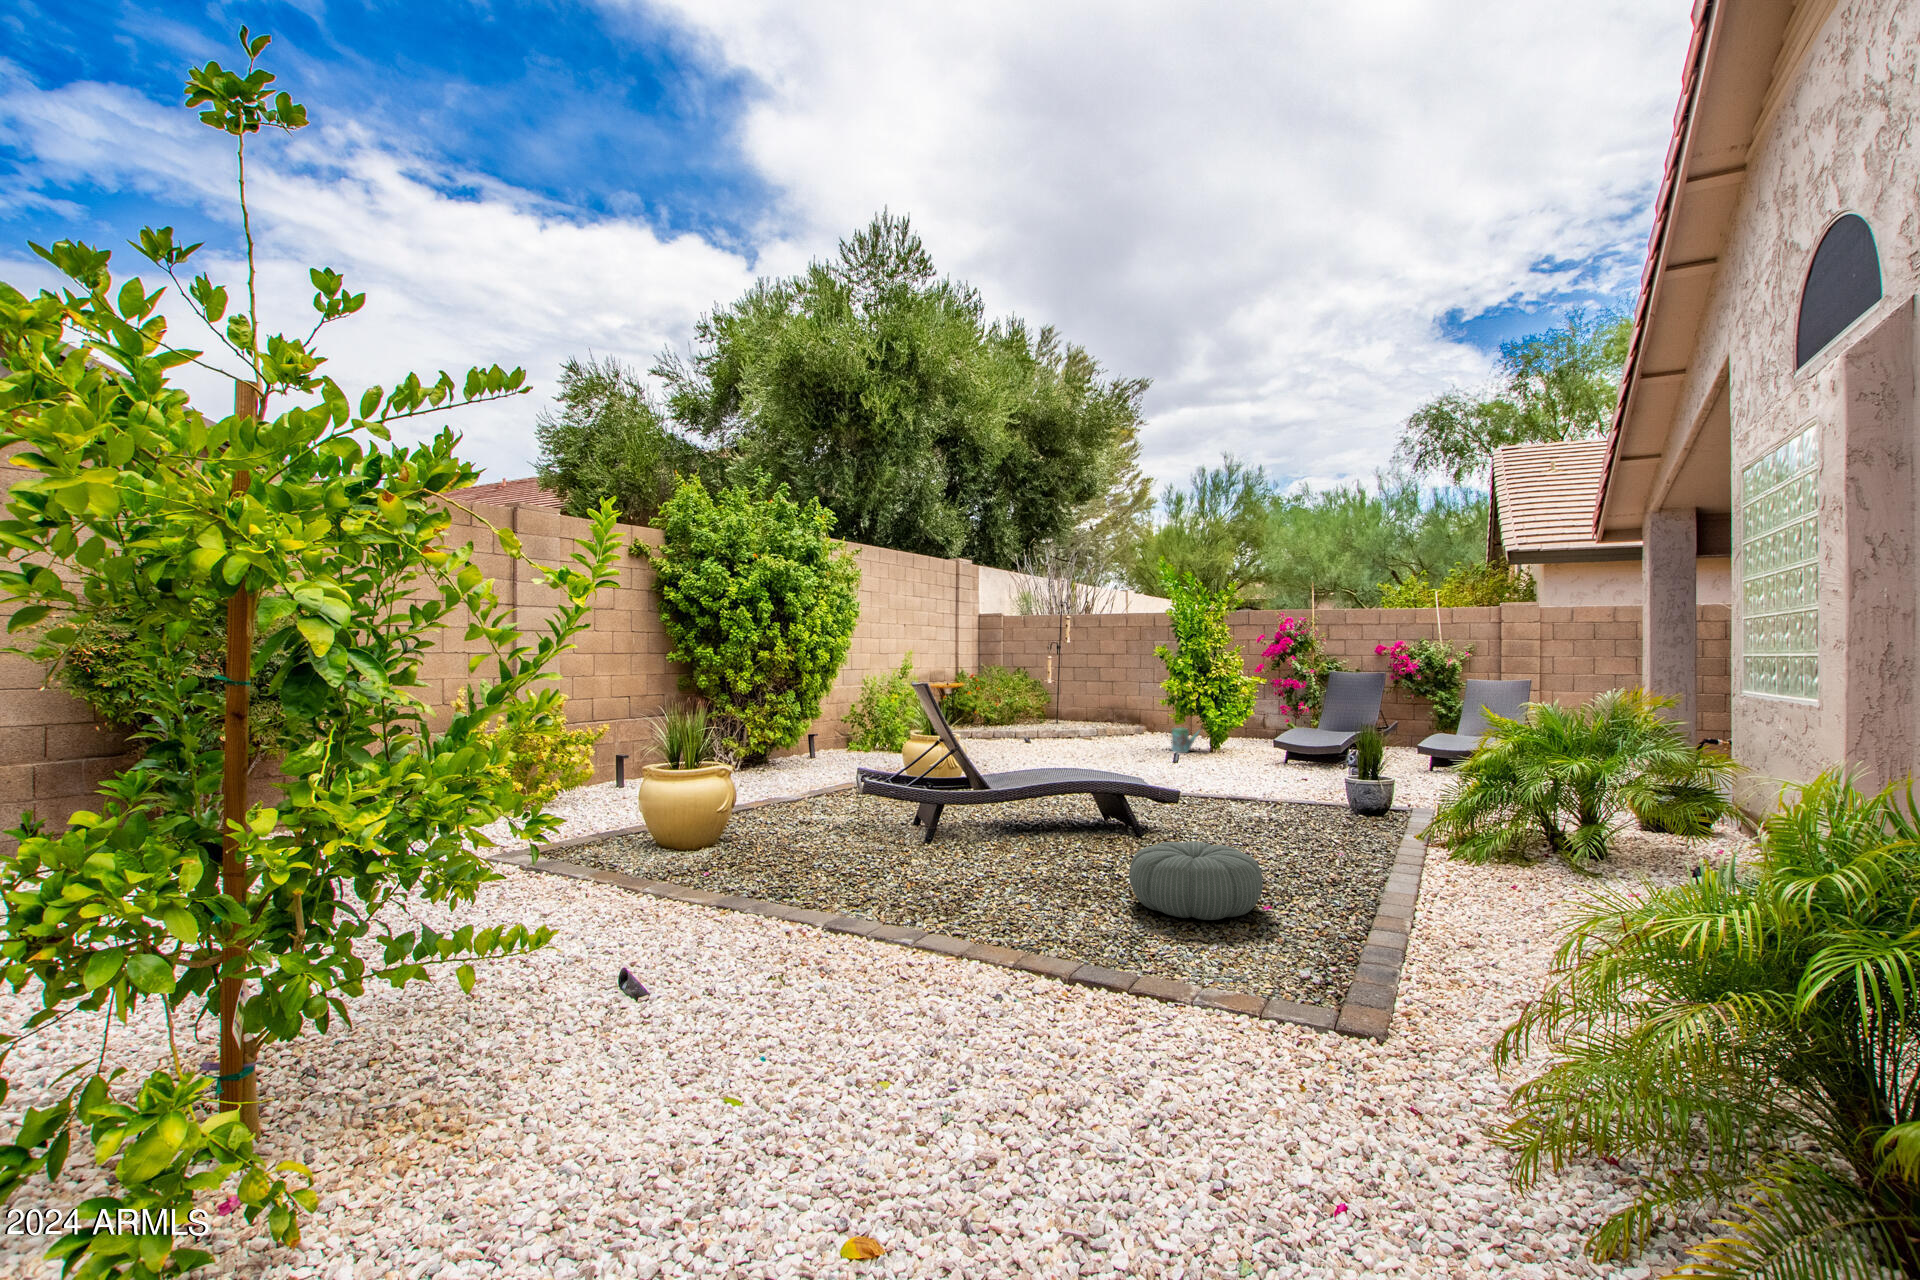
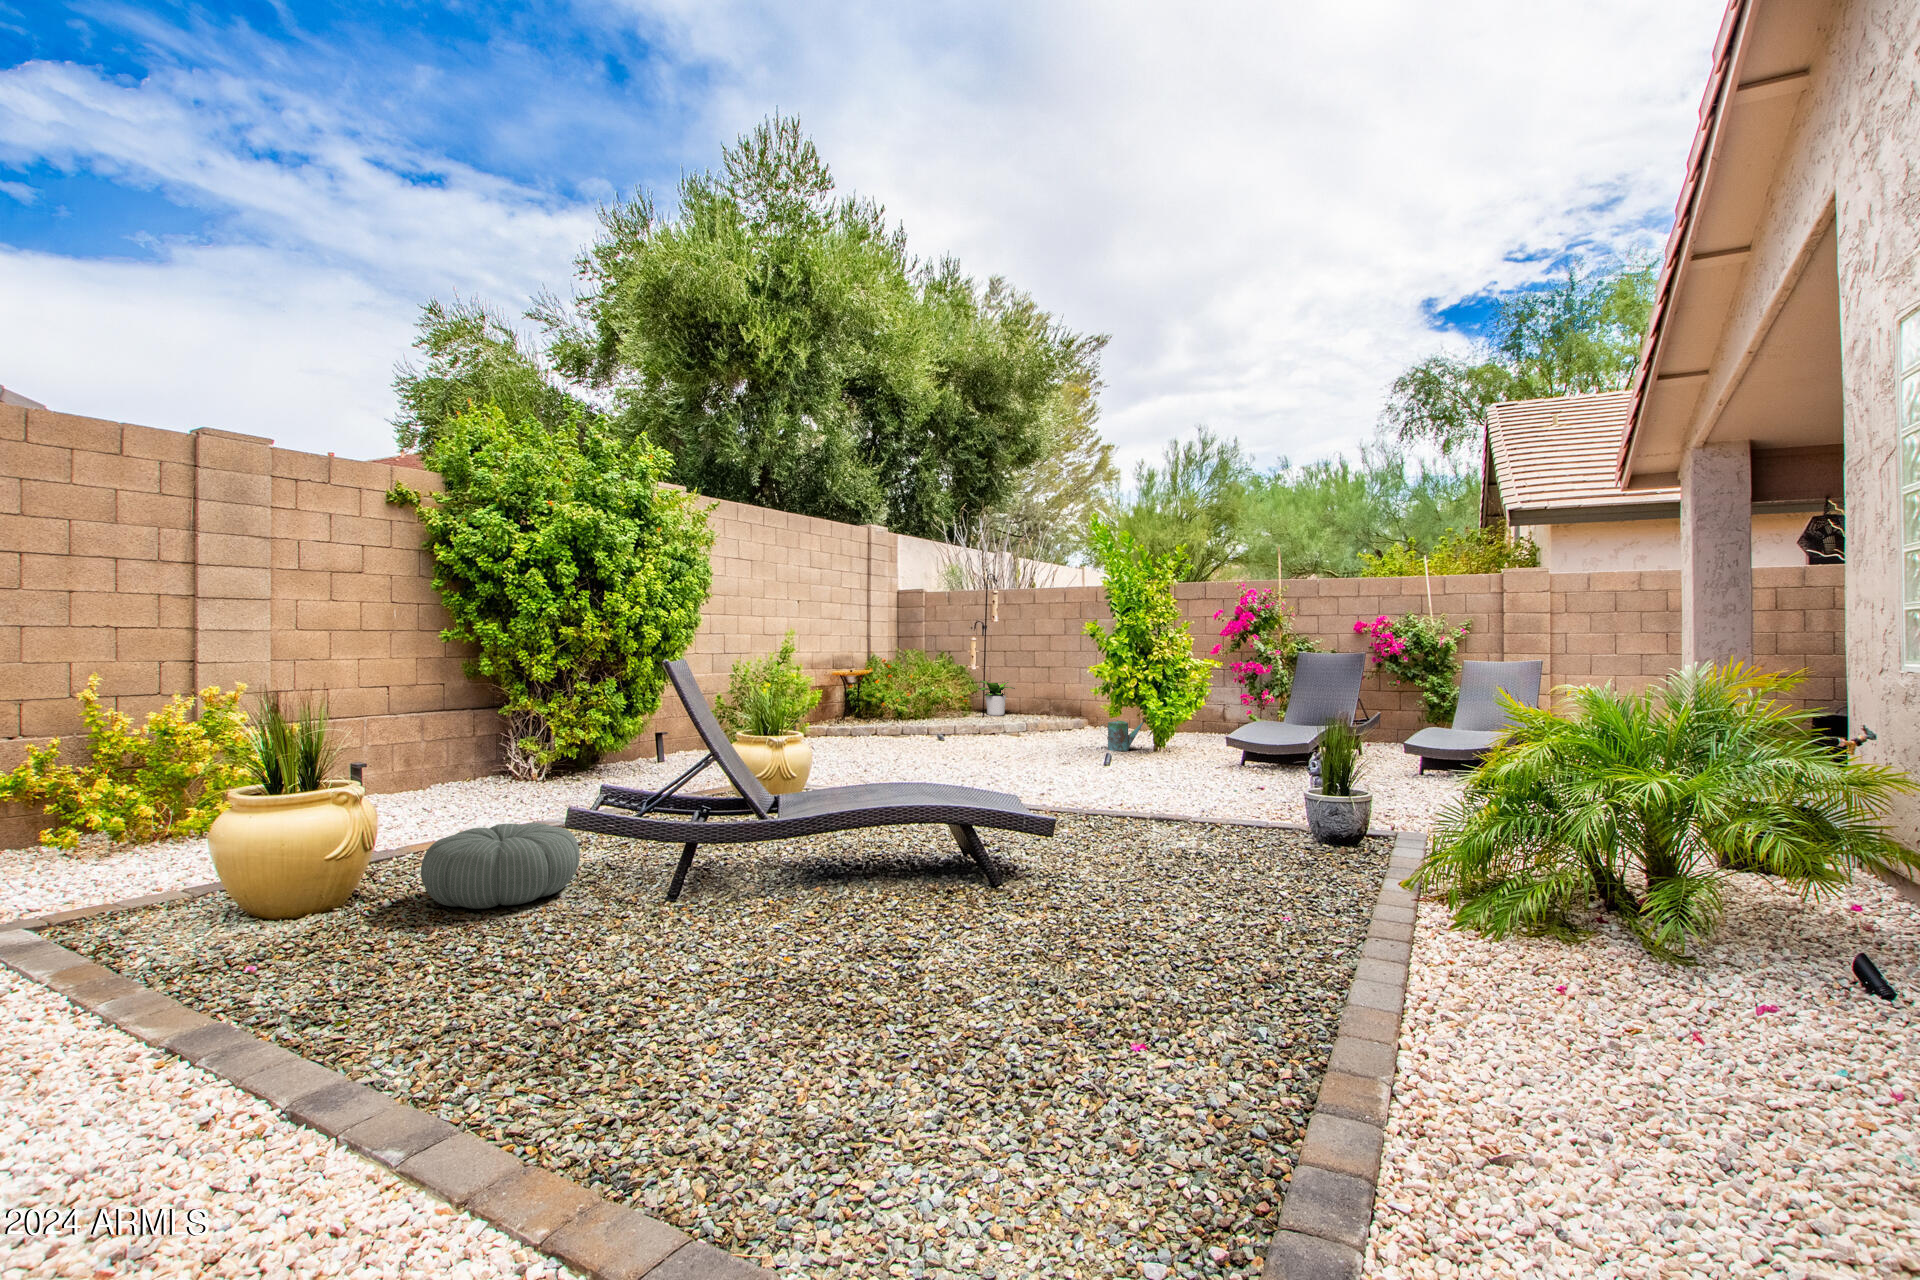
potted plant: none [1050,693,1085,723] -> present [978,681,1015,716]
pouf: present [1129,841,1263,920] -> present [421,823,580,909]

